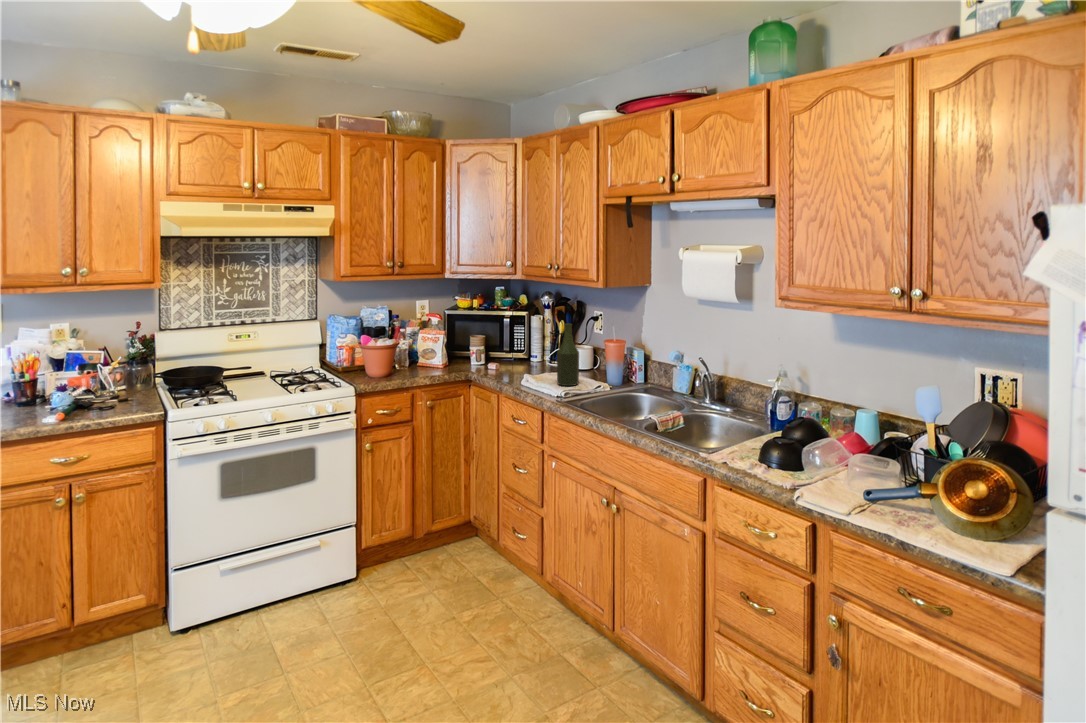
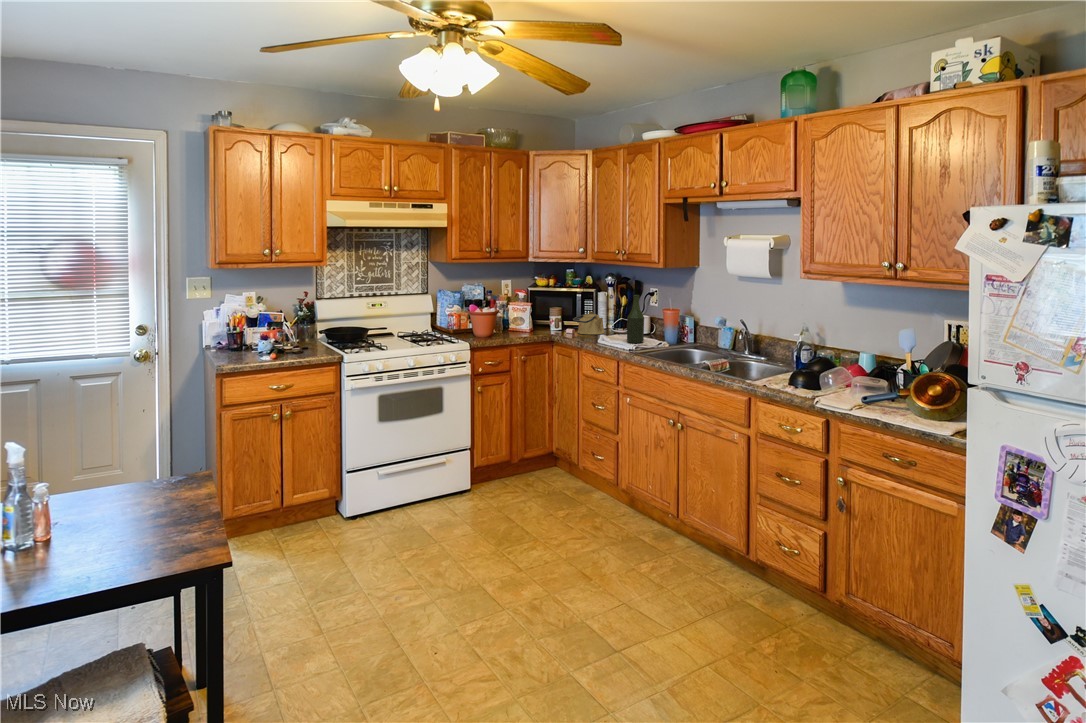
kettle: none [496,342,536,371] -> present [573,311,605,334]

